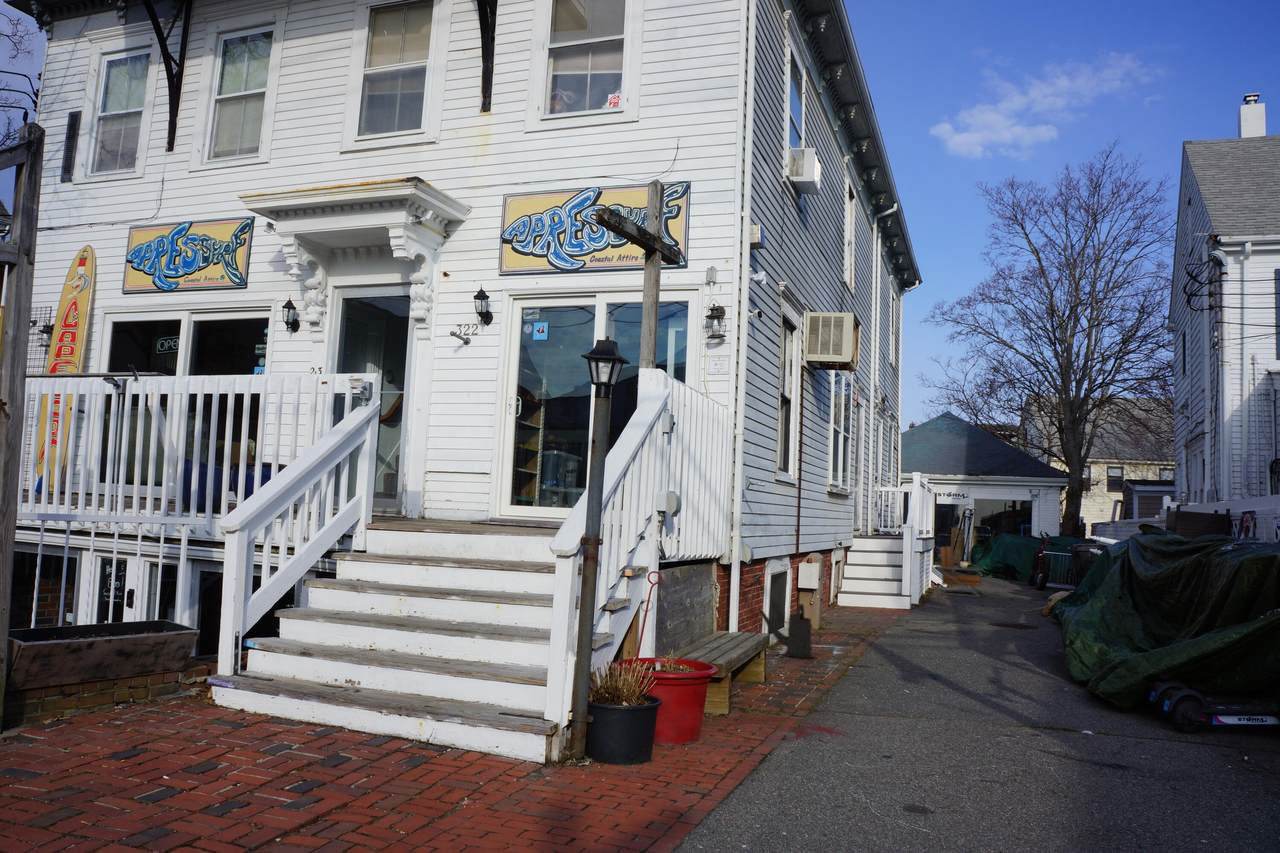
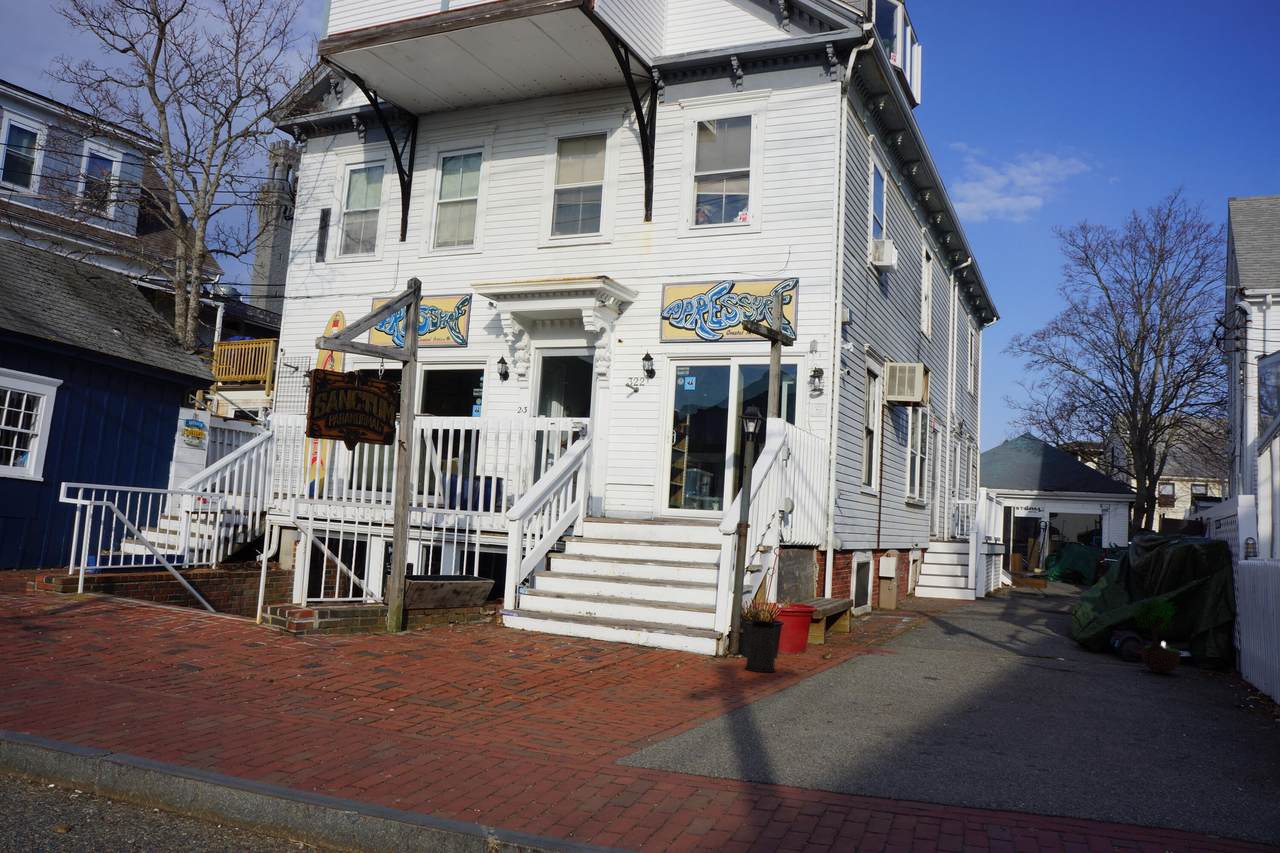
watering can: present [759,604,821,658] -> present [740,610,775,672]
potted tree: none [1162,616,1240,737] -> present [1130,598,1180,673]

